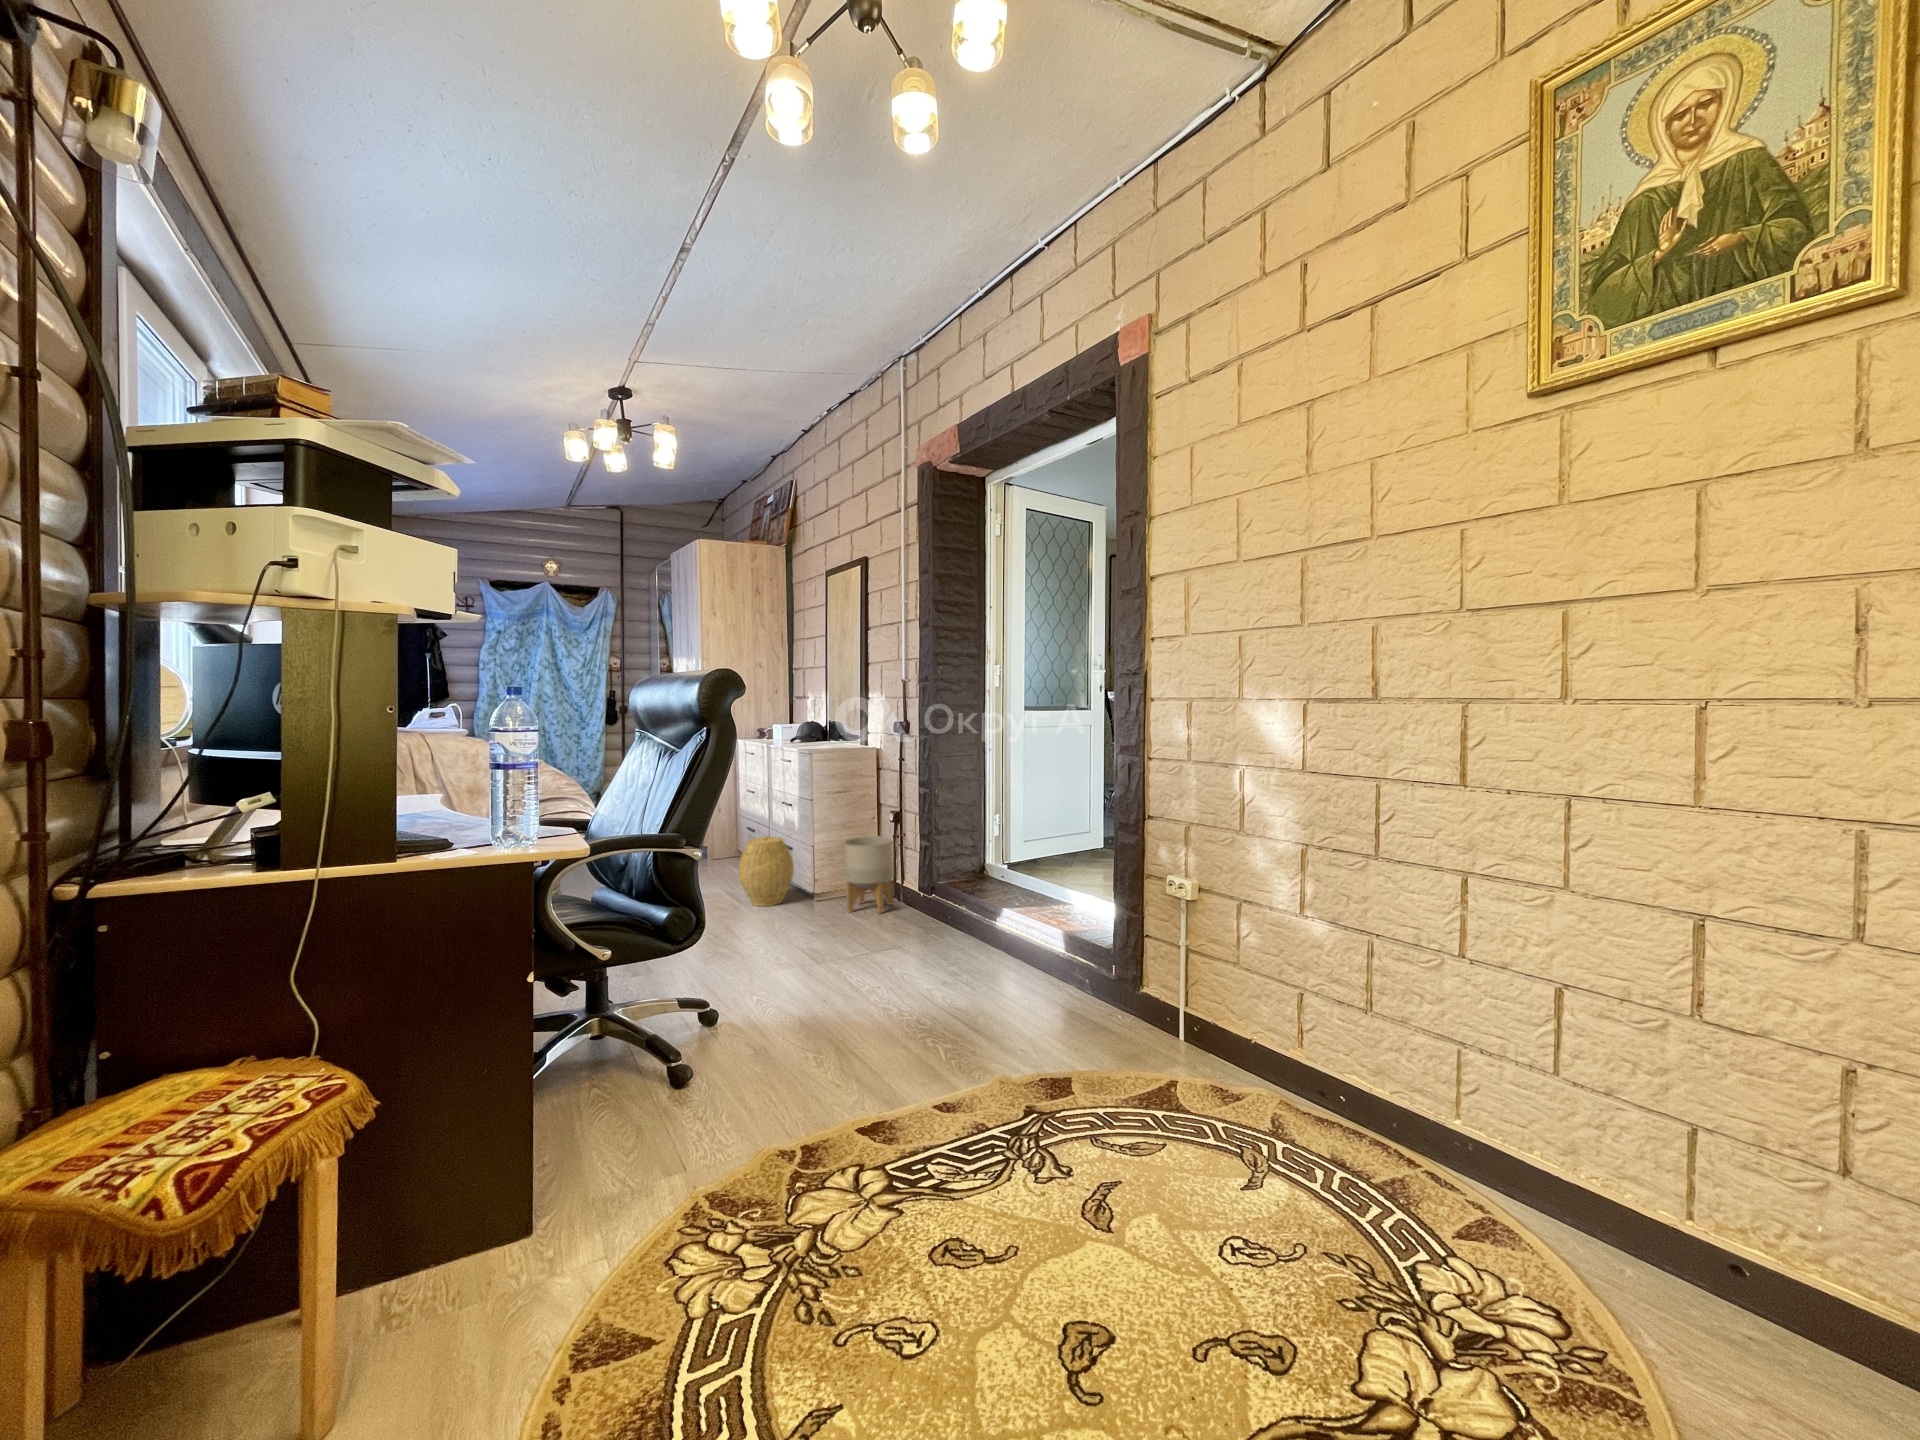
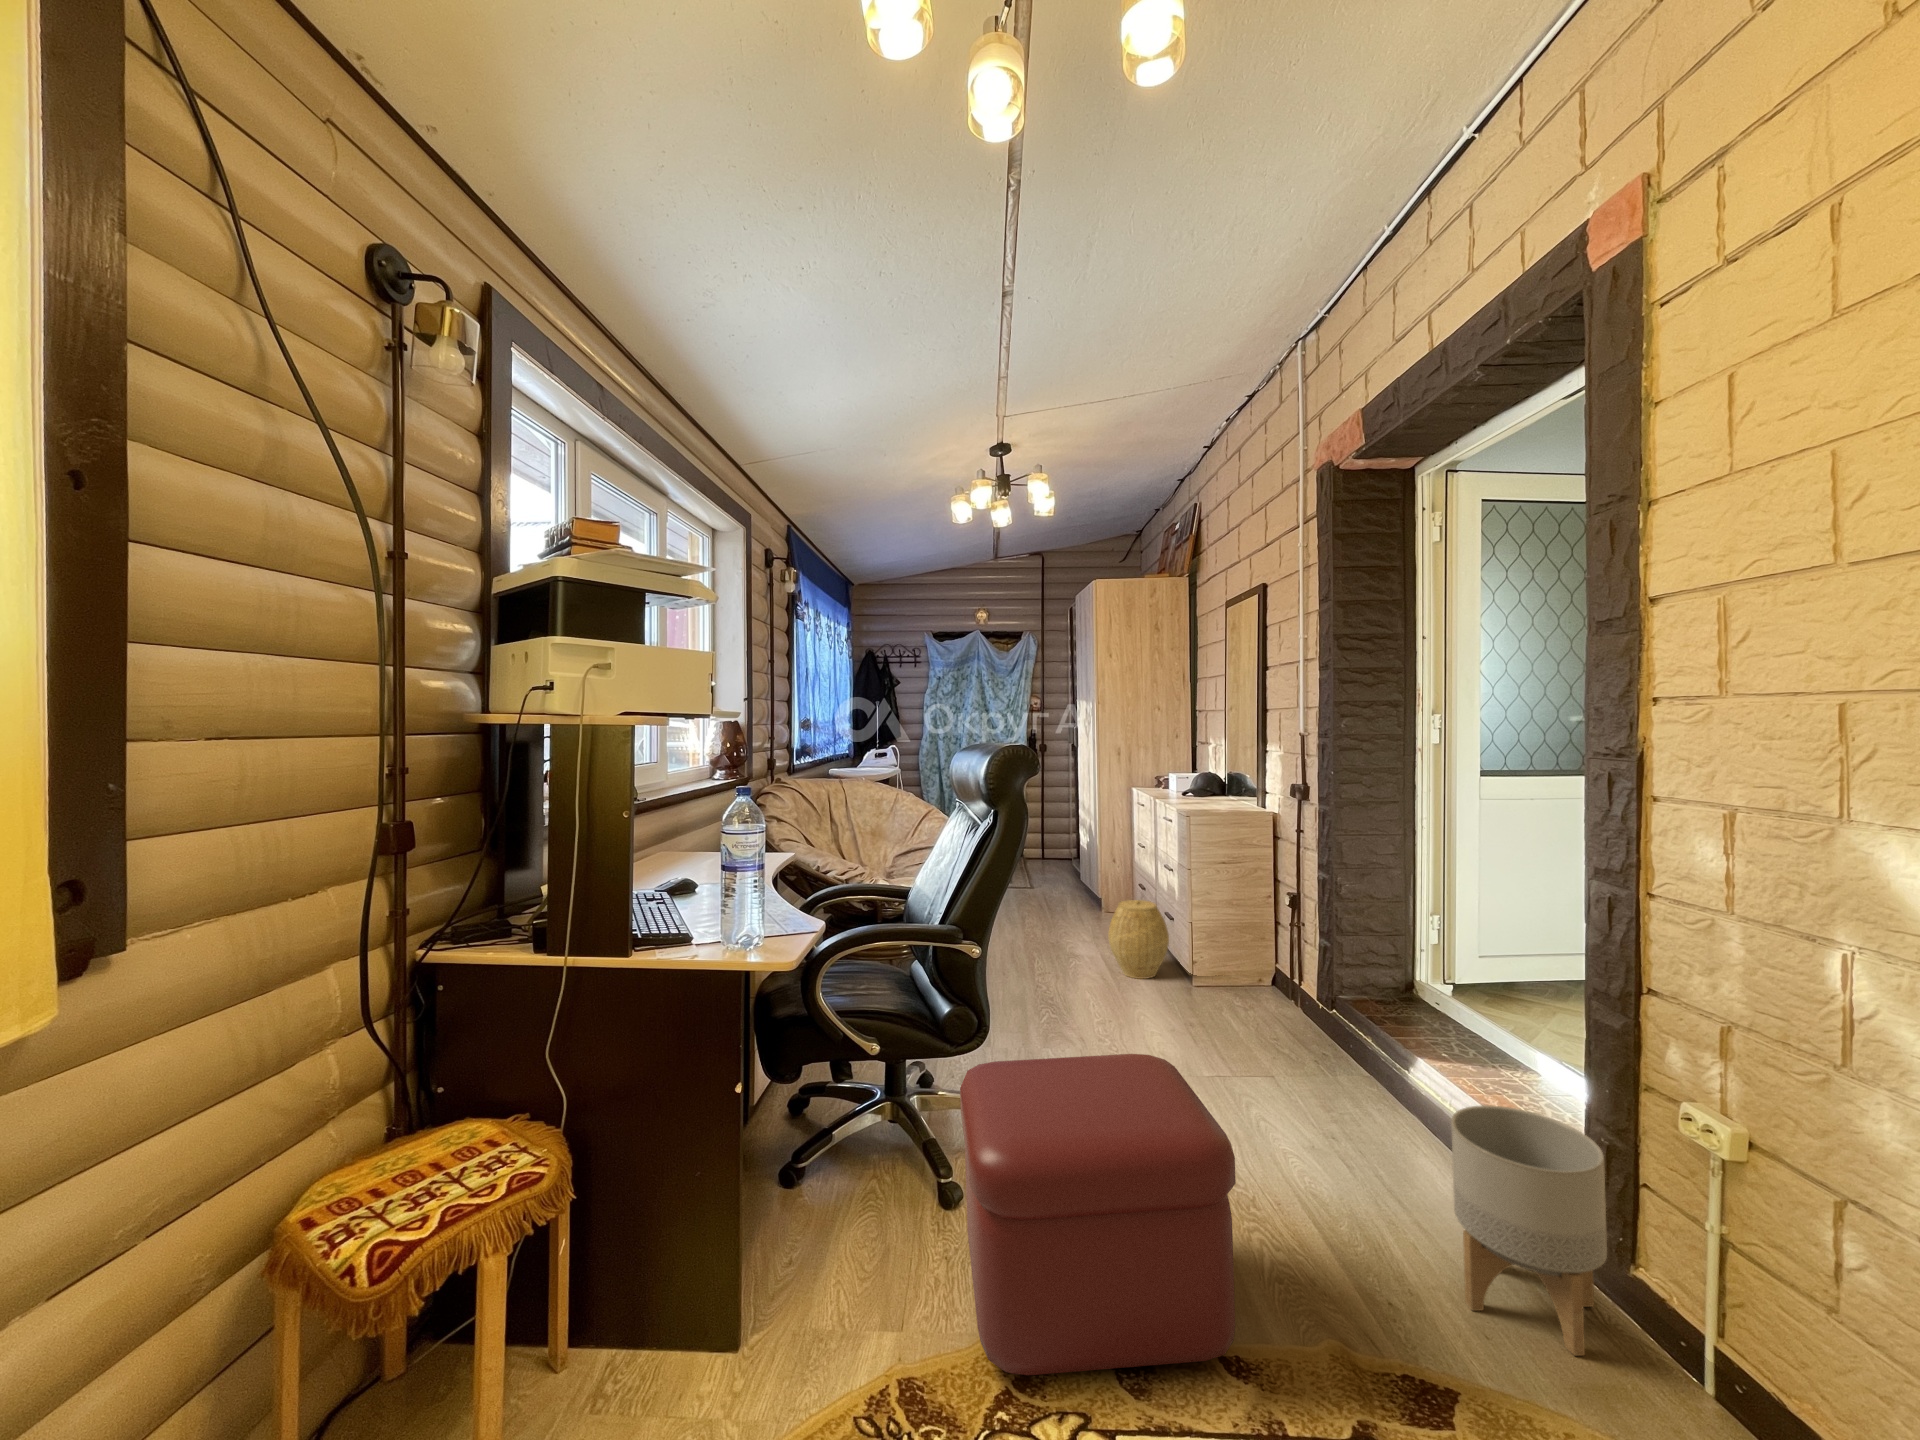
planter: present [844,836,894,913] -> present [1451,1105,1607,1356]
ottoman: none [710,916,946,1165] -> present [960,1054,1236,1375]

